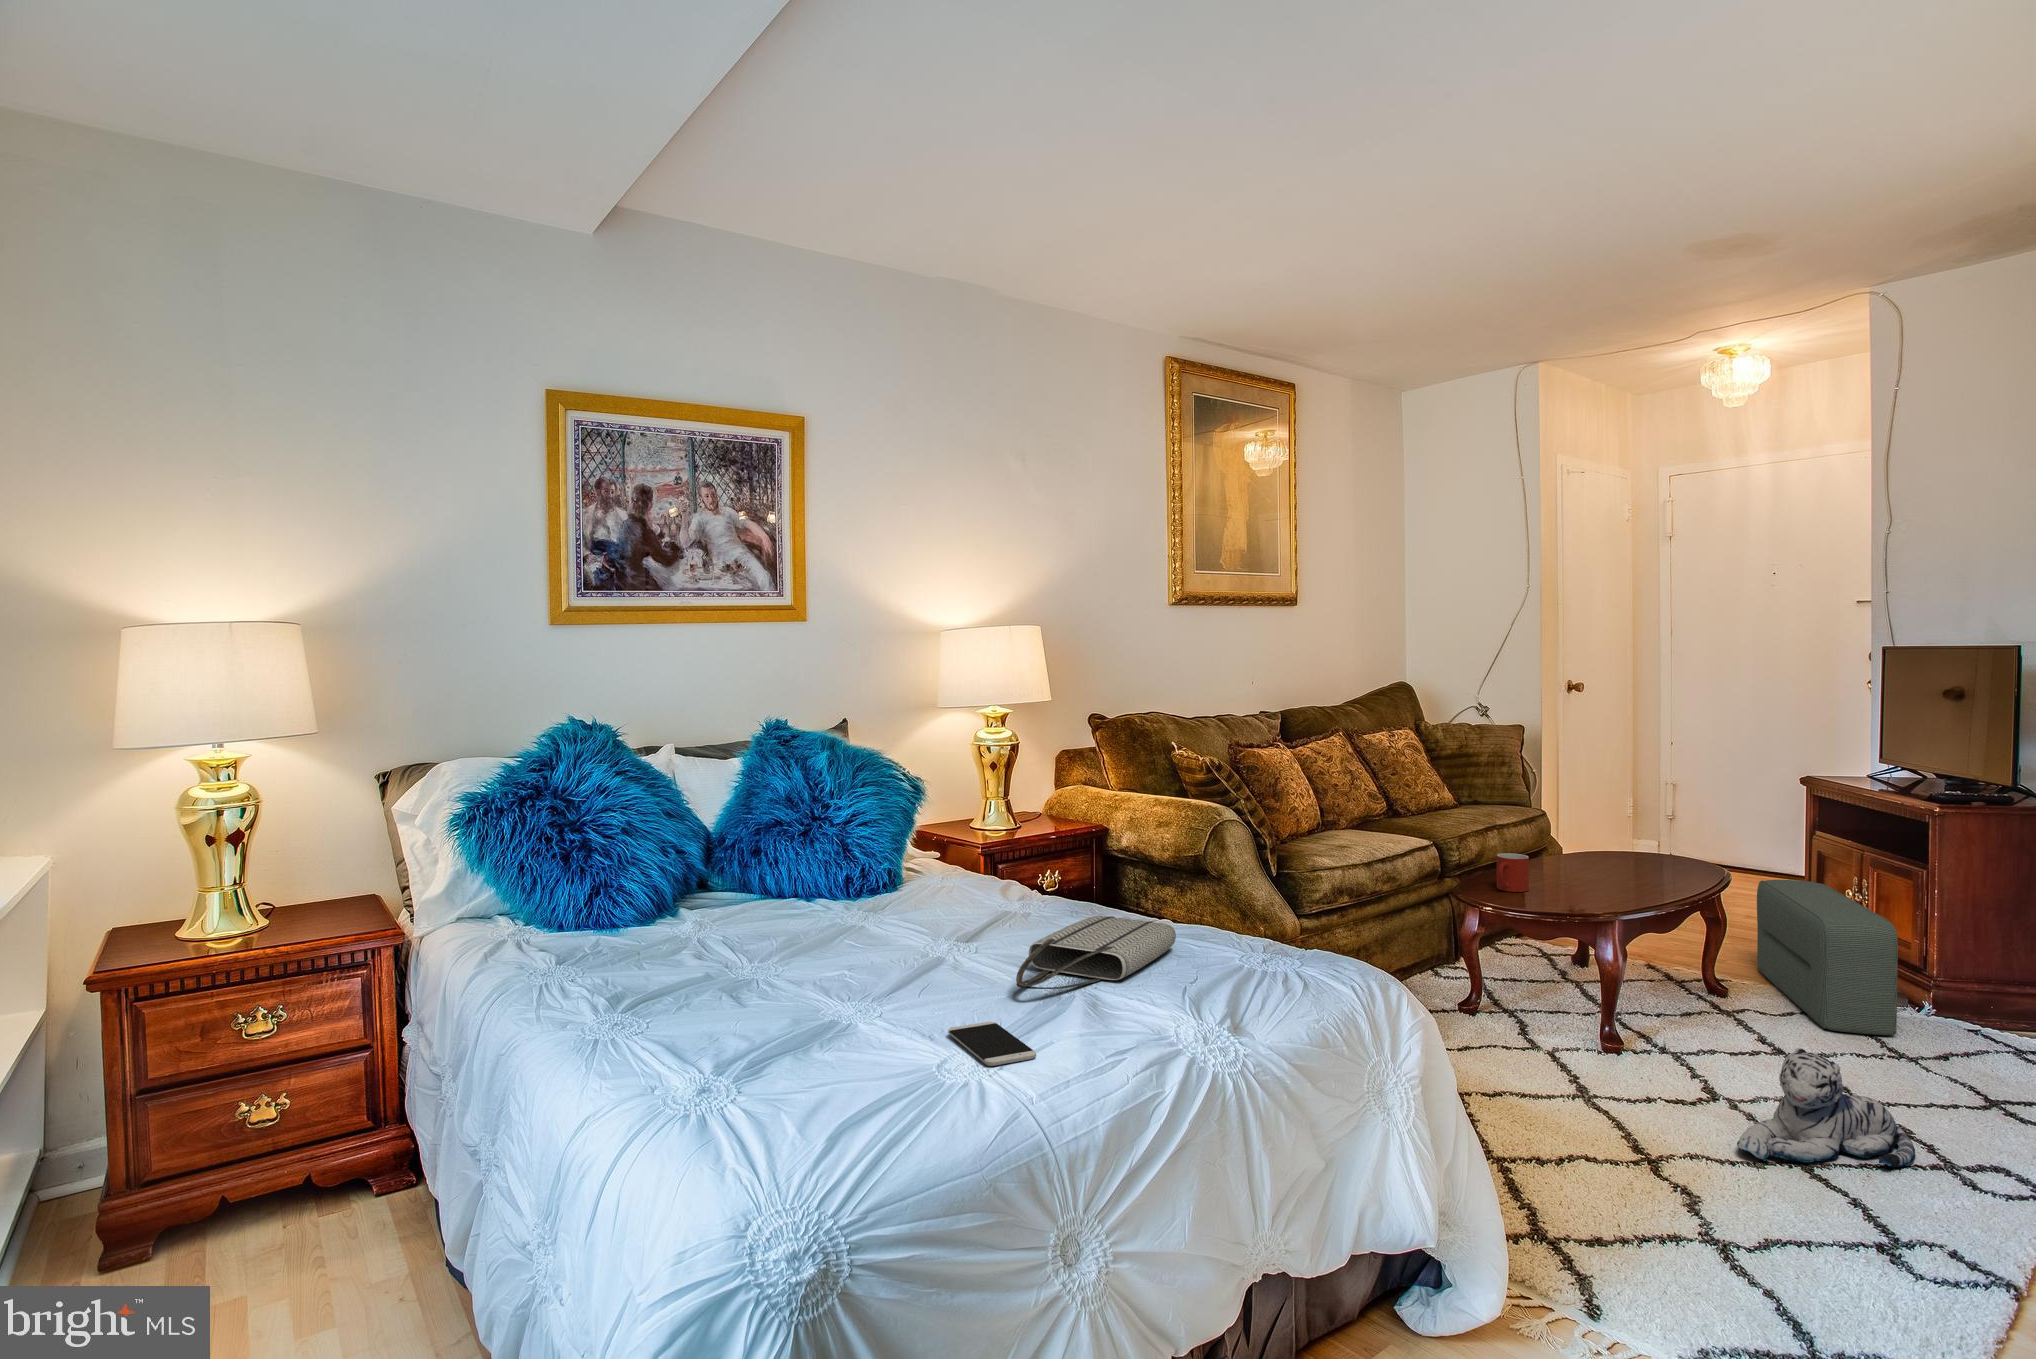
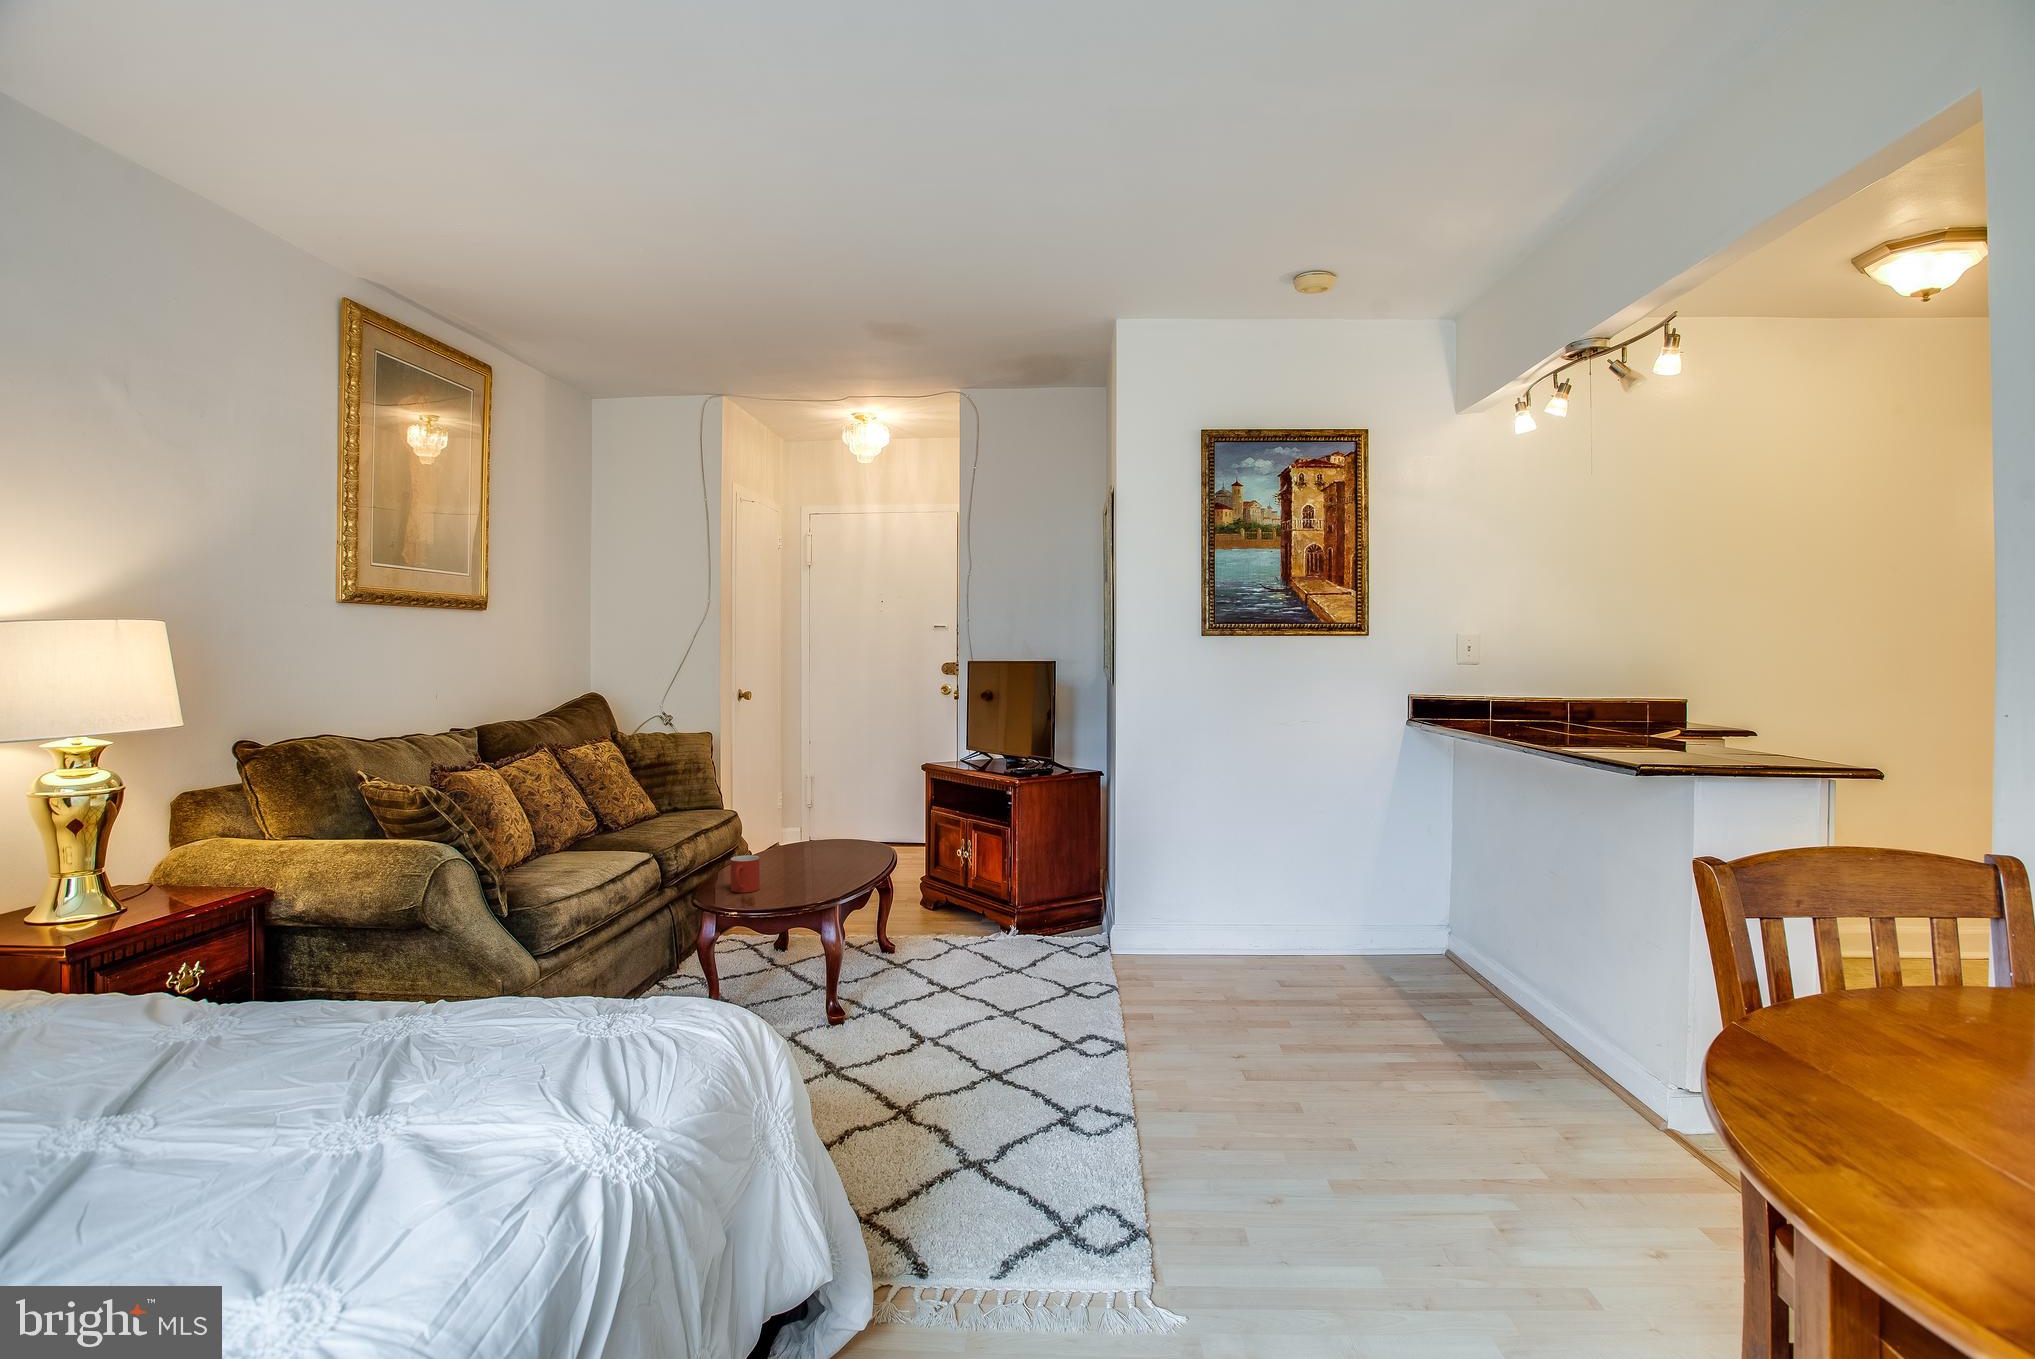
pouf: present [1757,880,1898,1035] -> none [908,846,1011,961]
tote bag: present [1016,916,1176,989] -> none [293,1010,493,1155]
smartphone: present [948,1022,1036,1066] -> none [225,1222,403,1294]
plush toy: present [1737,1048,1915,1167] -> none [955,985,1057,1084]

